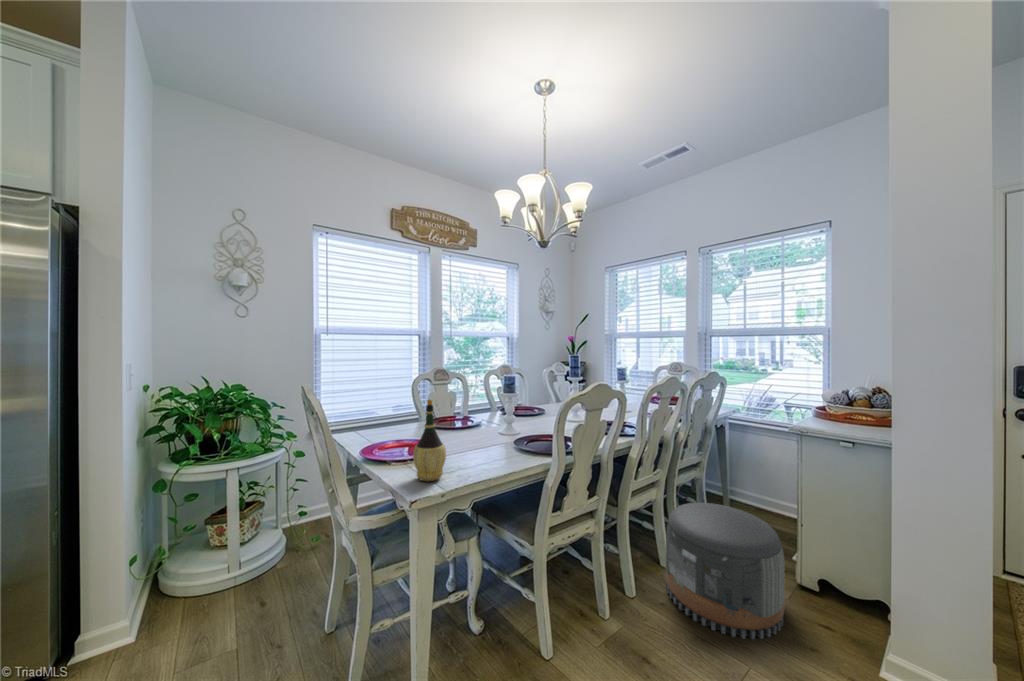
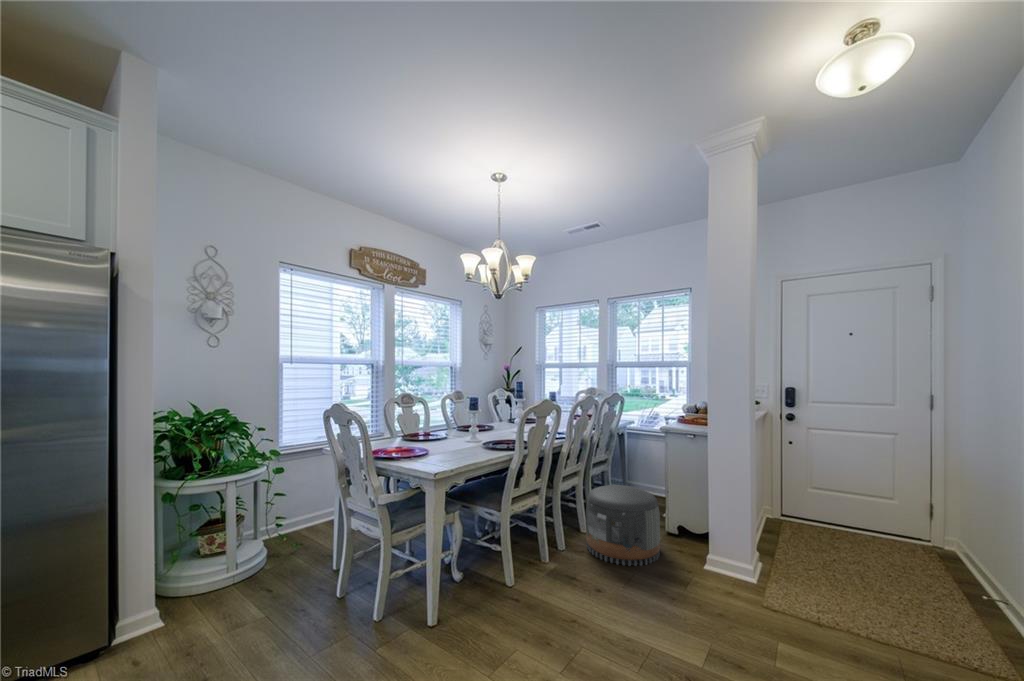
wine bottle: present [413,400,446,481] -> none [423,409,446,466]

